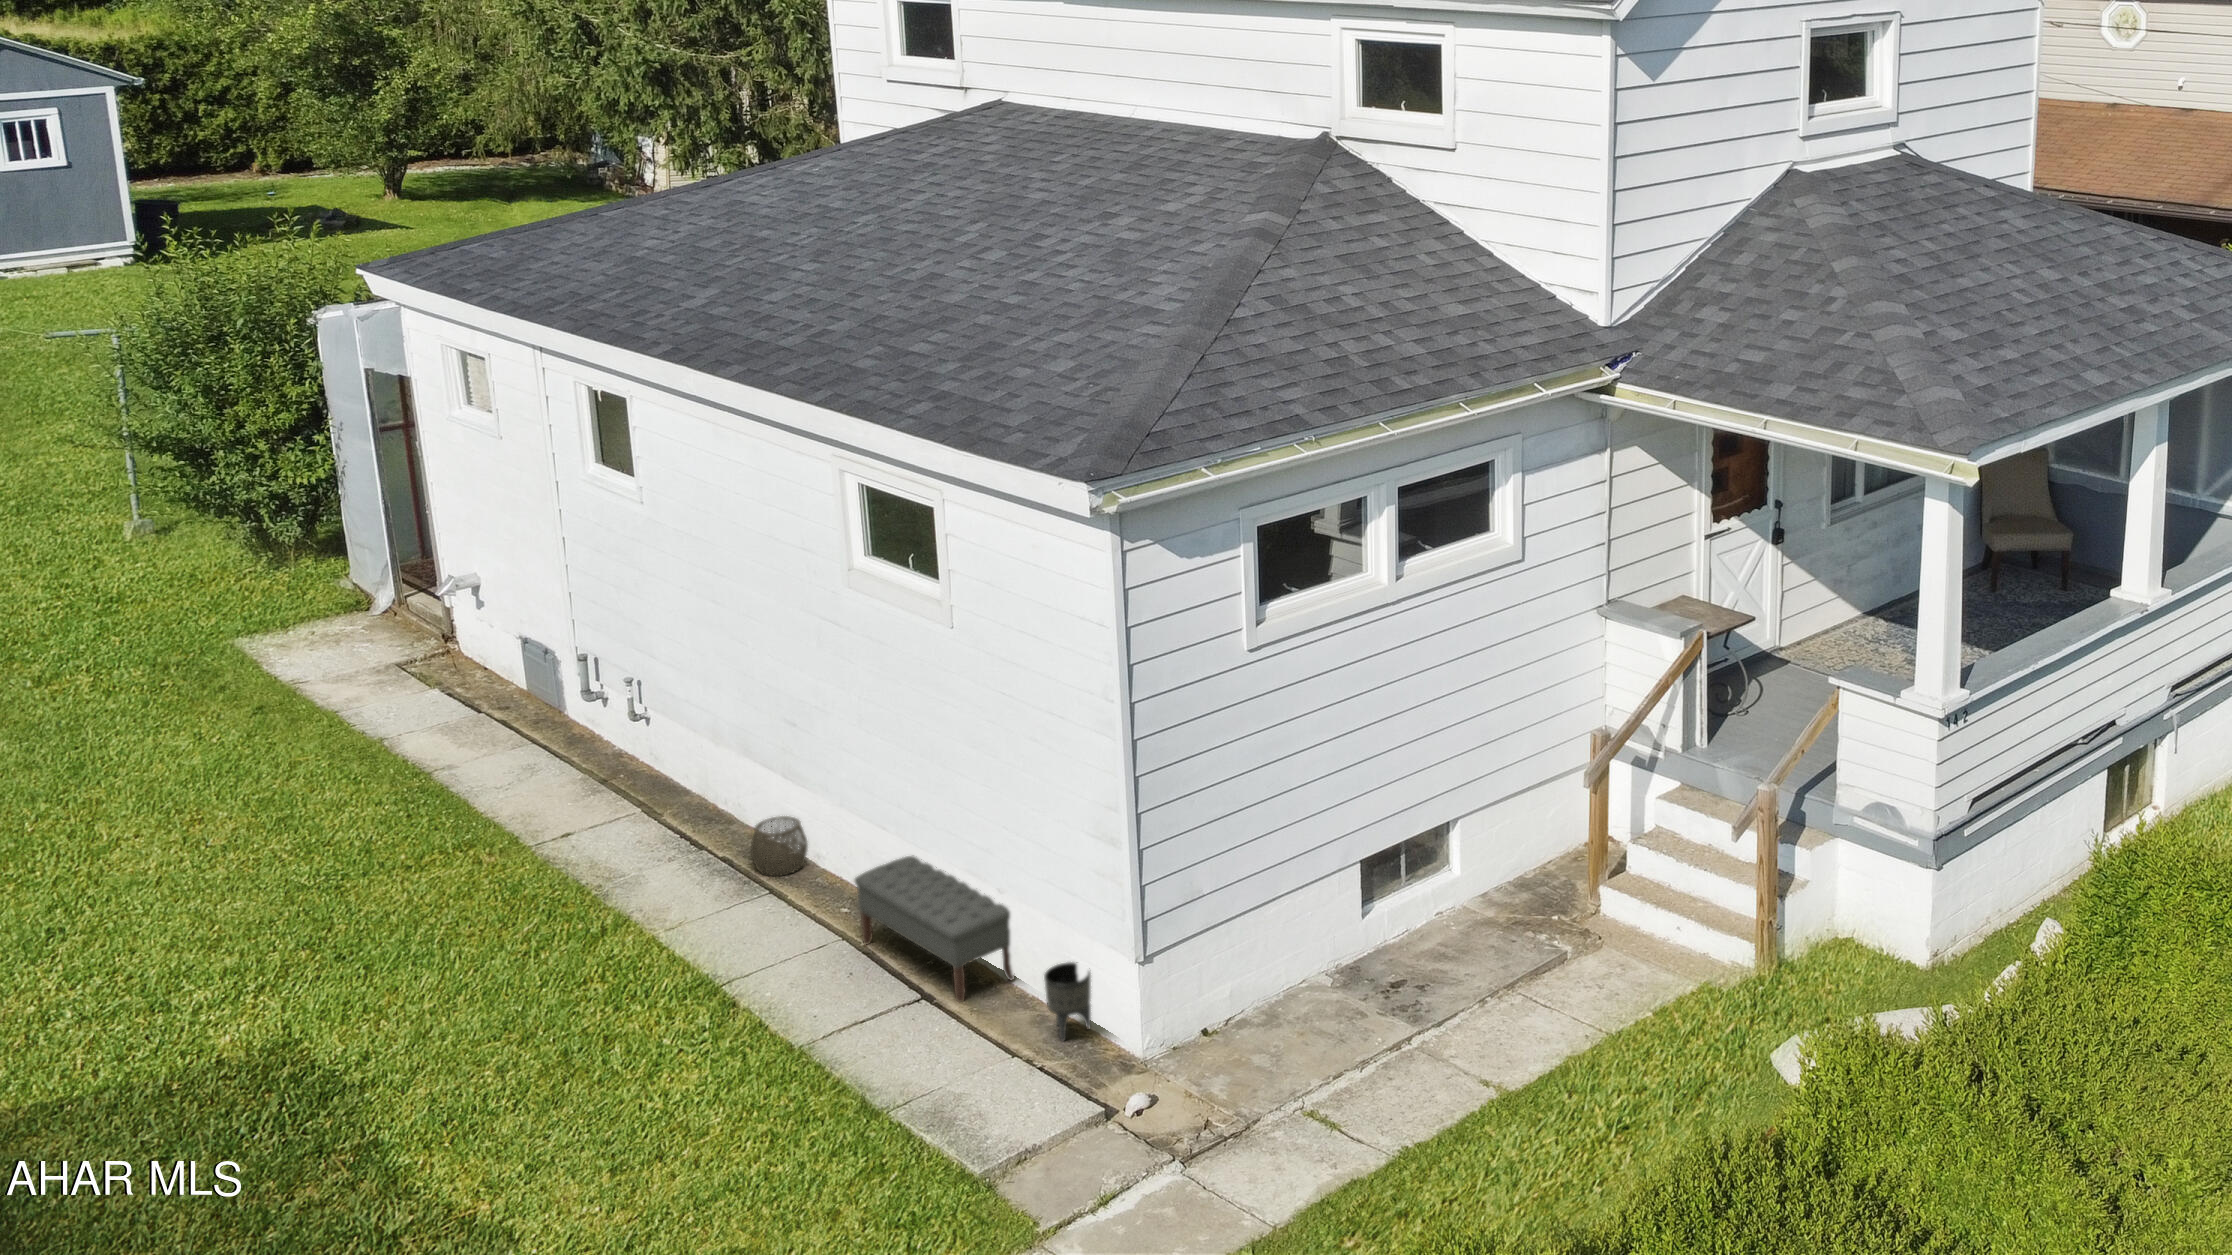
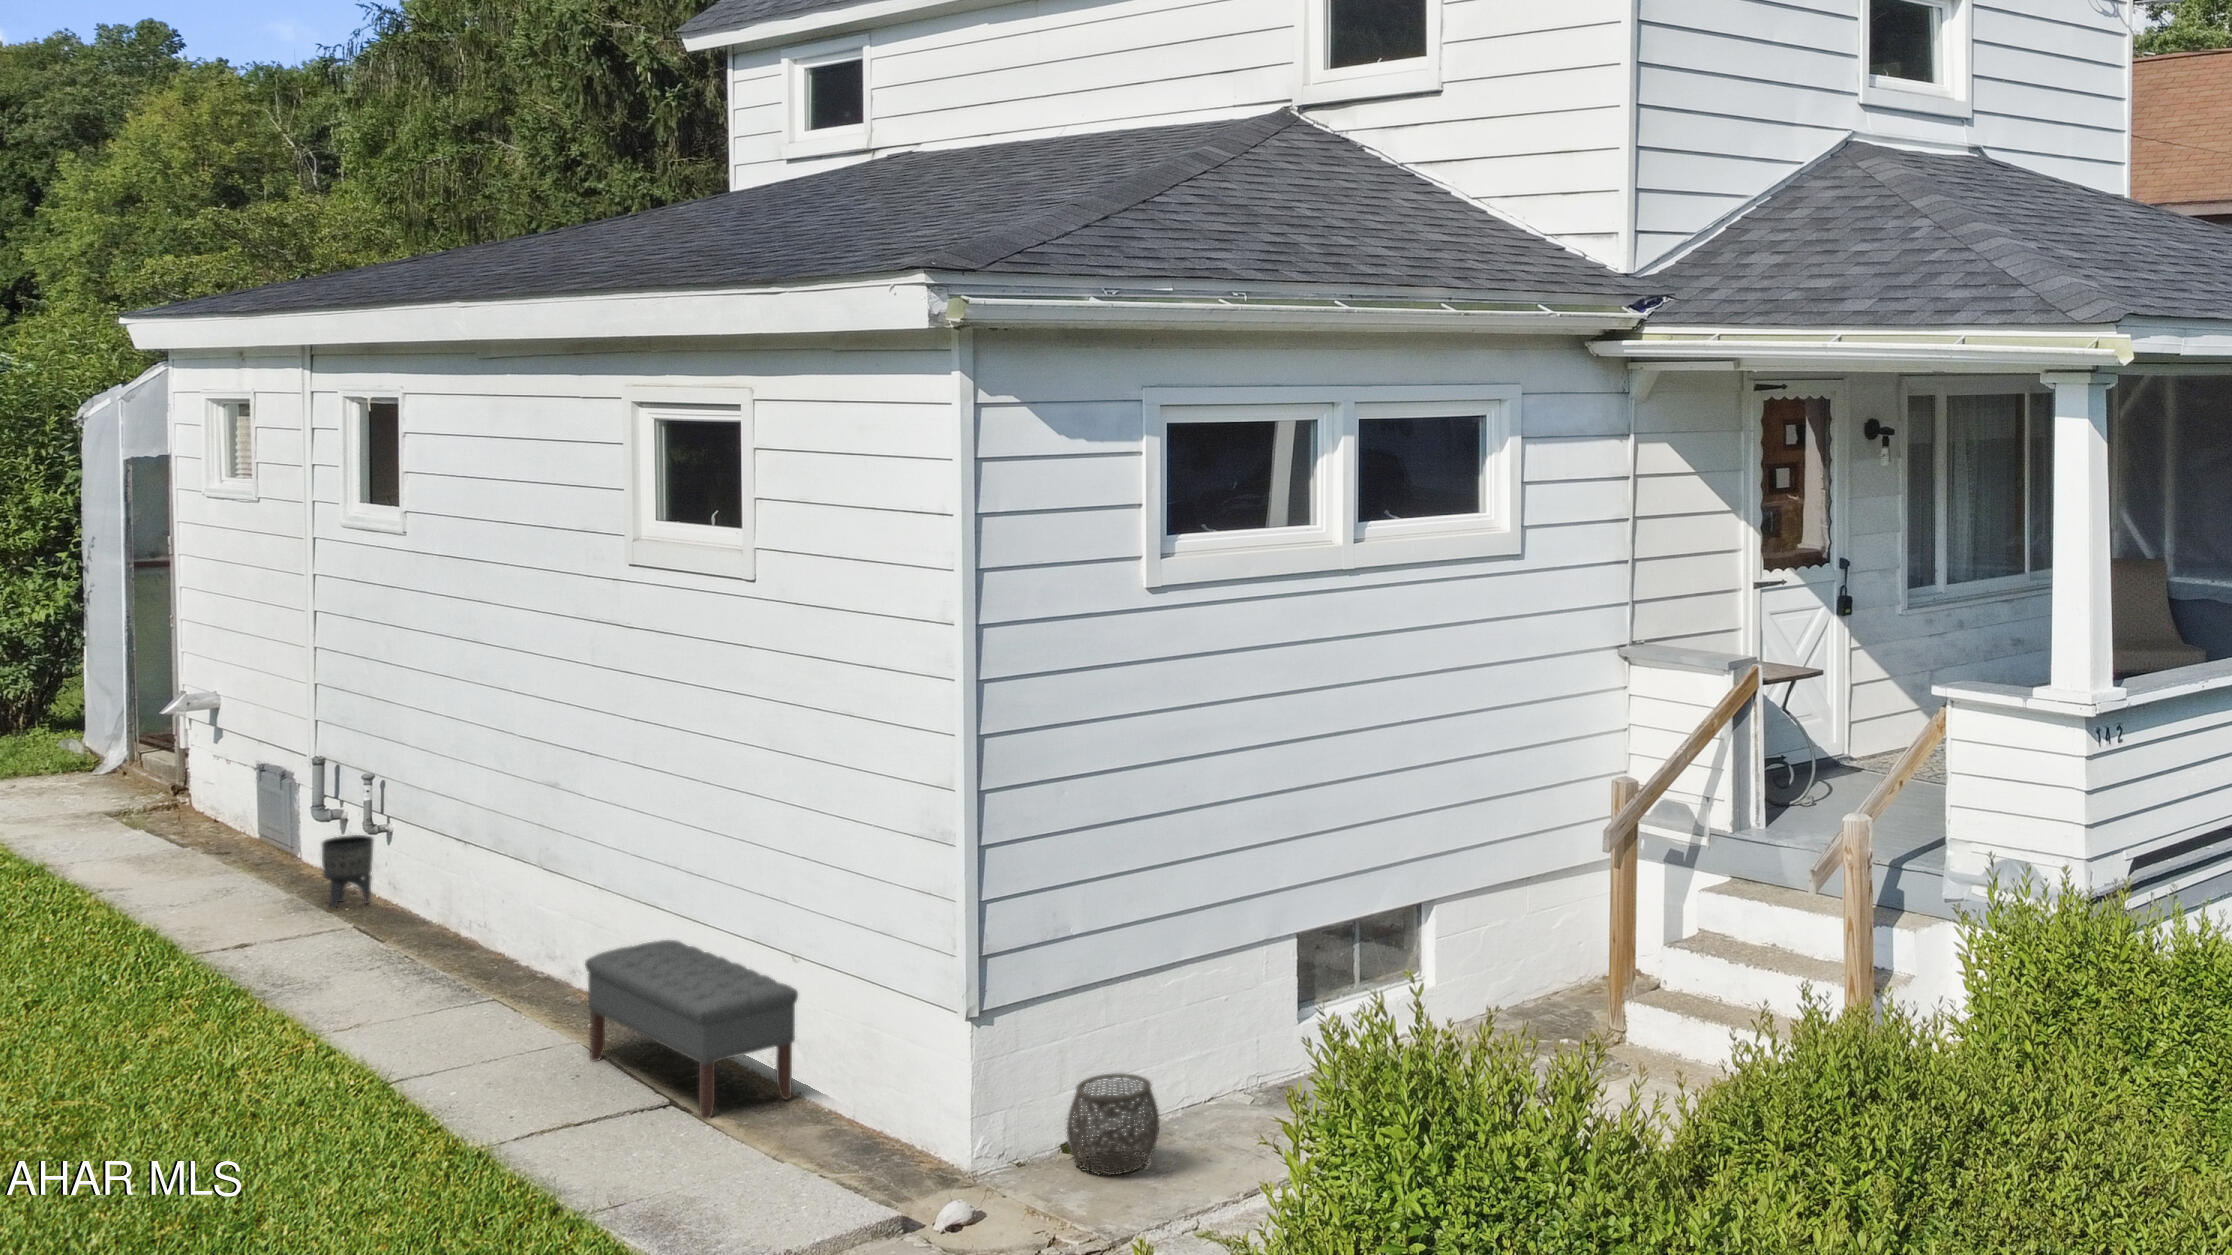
woven basket: present [751,816,808,876] -> present [1067,1073,1160,1175]
planter: present [1044,962,1091,1041] -> present [322,835,374,909]

